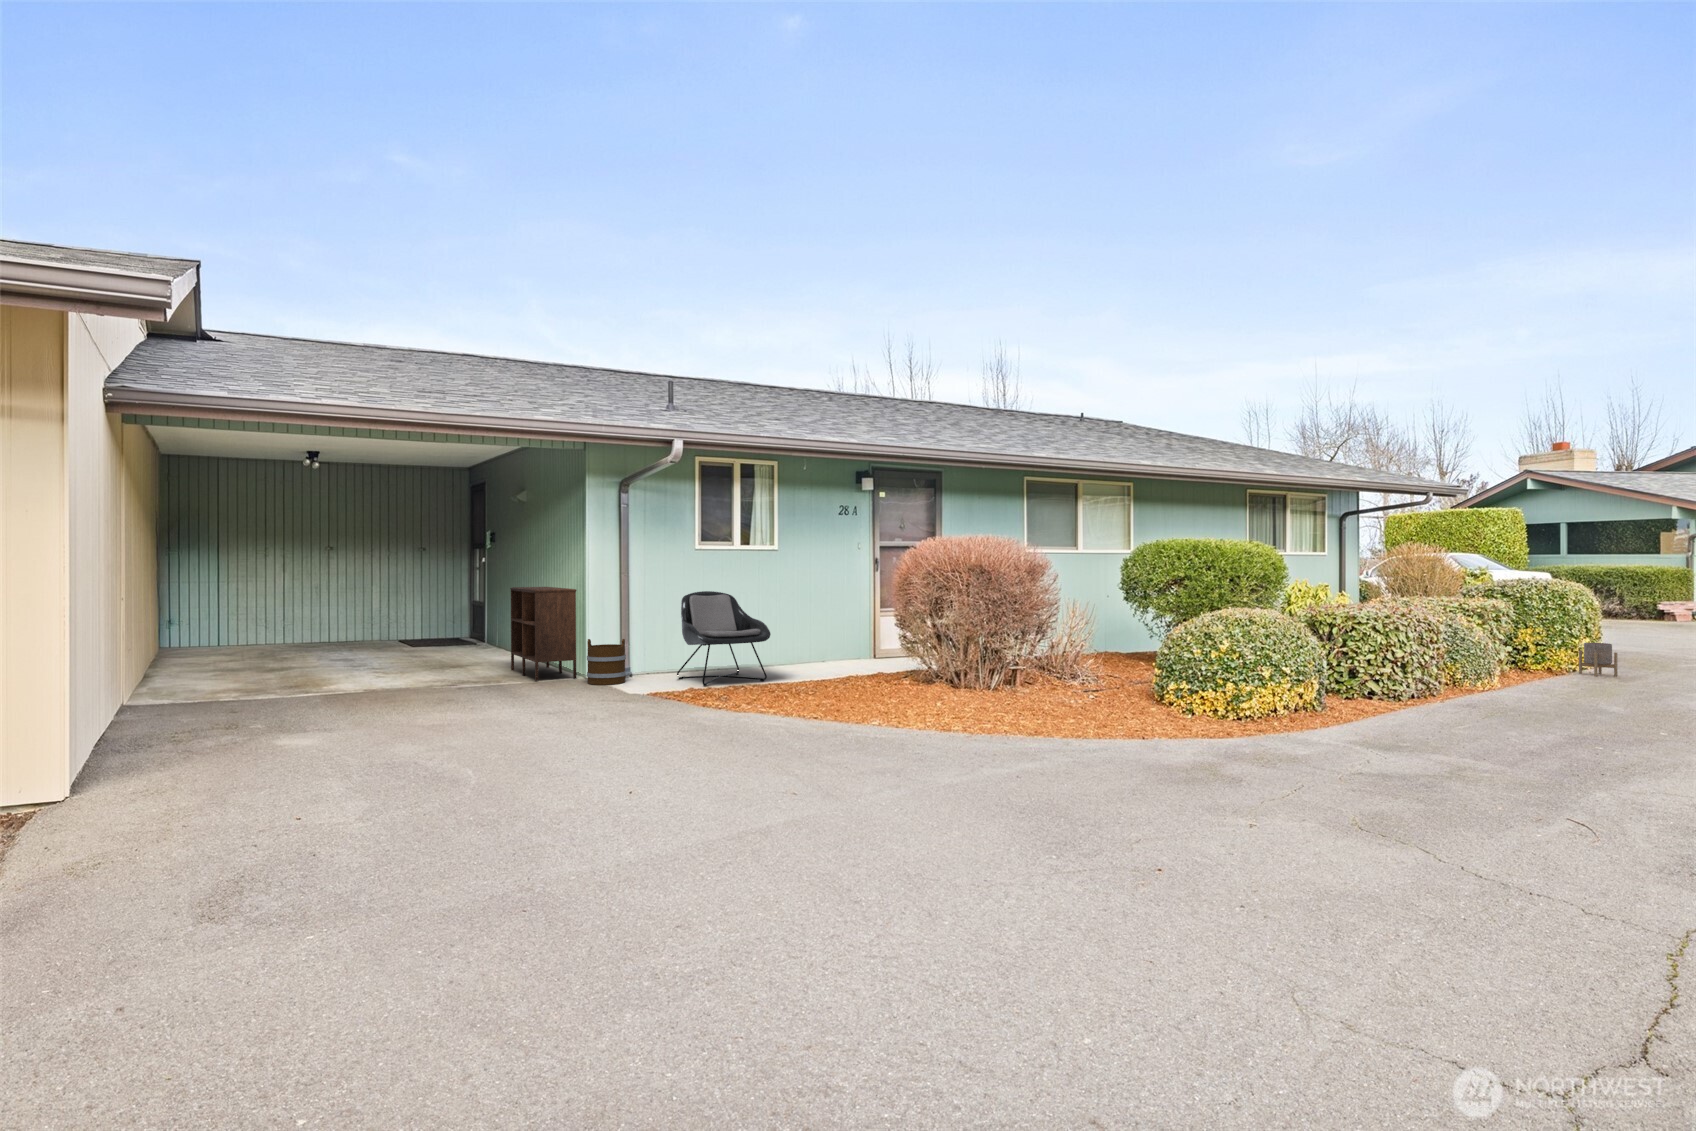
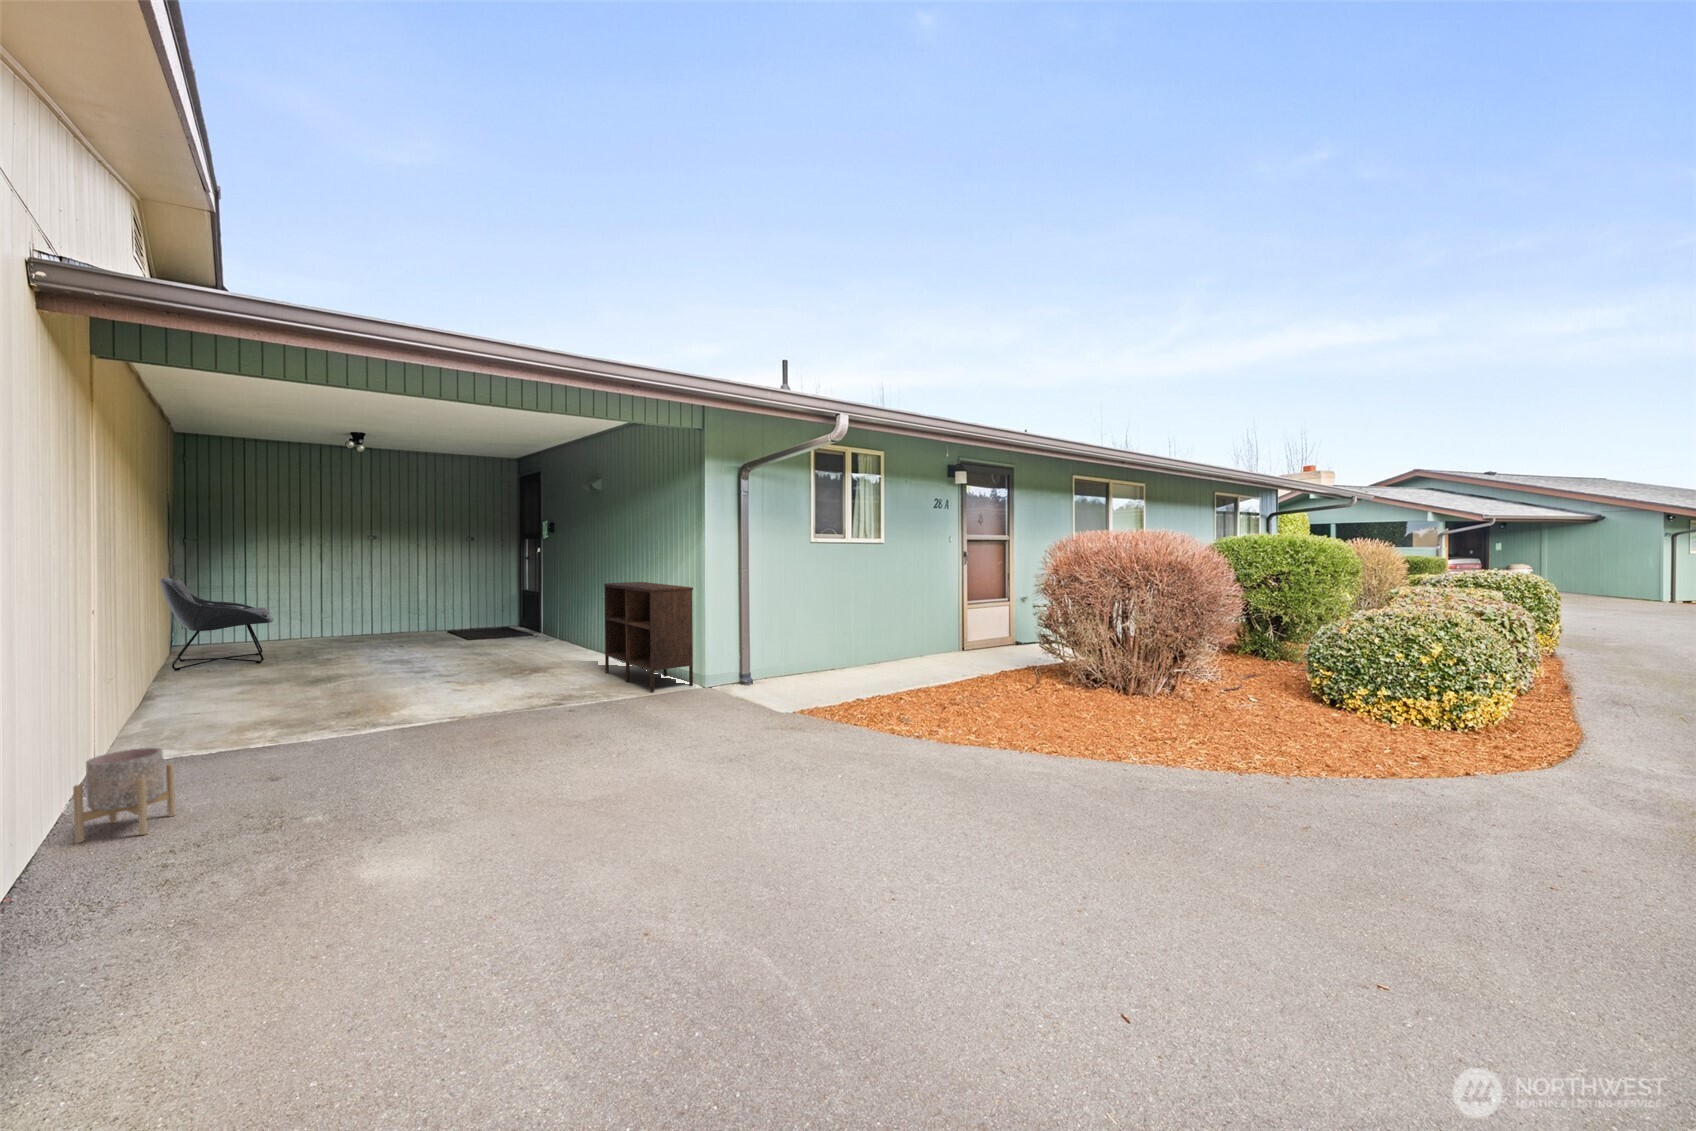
lounge chair: present [677,591,771,686] -> present [160,578,274,671]
bucket: present [587,639,626,685] -> none [711,643,754,696]
planter: present [1579,643,1617,676] -> present [73,748,176,843]

